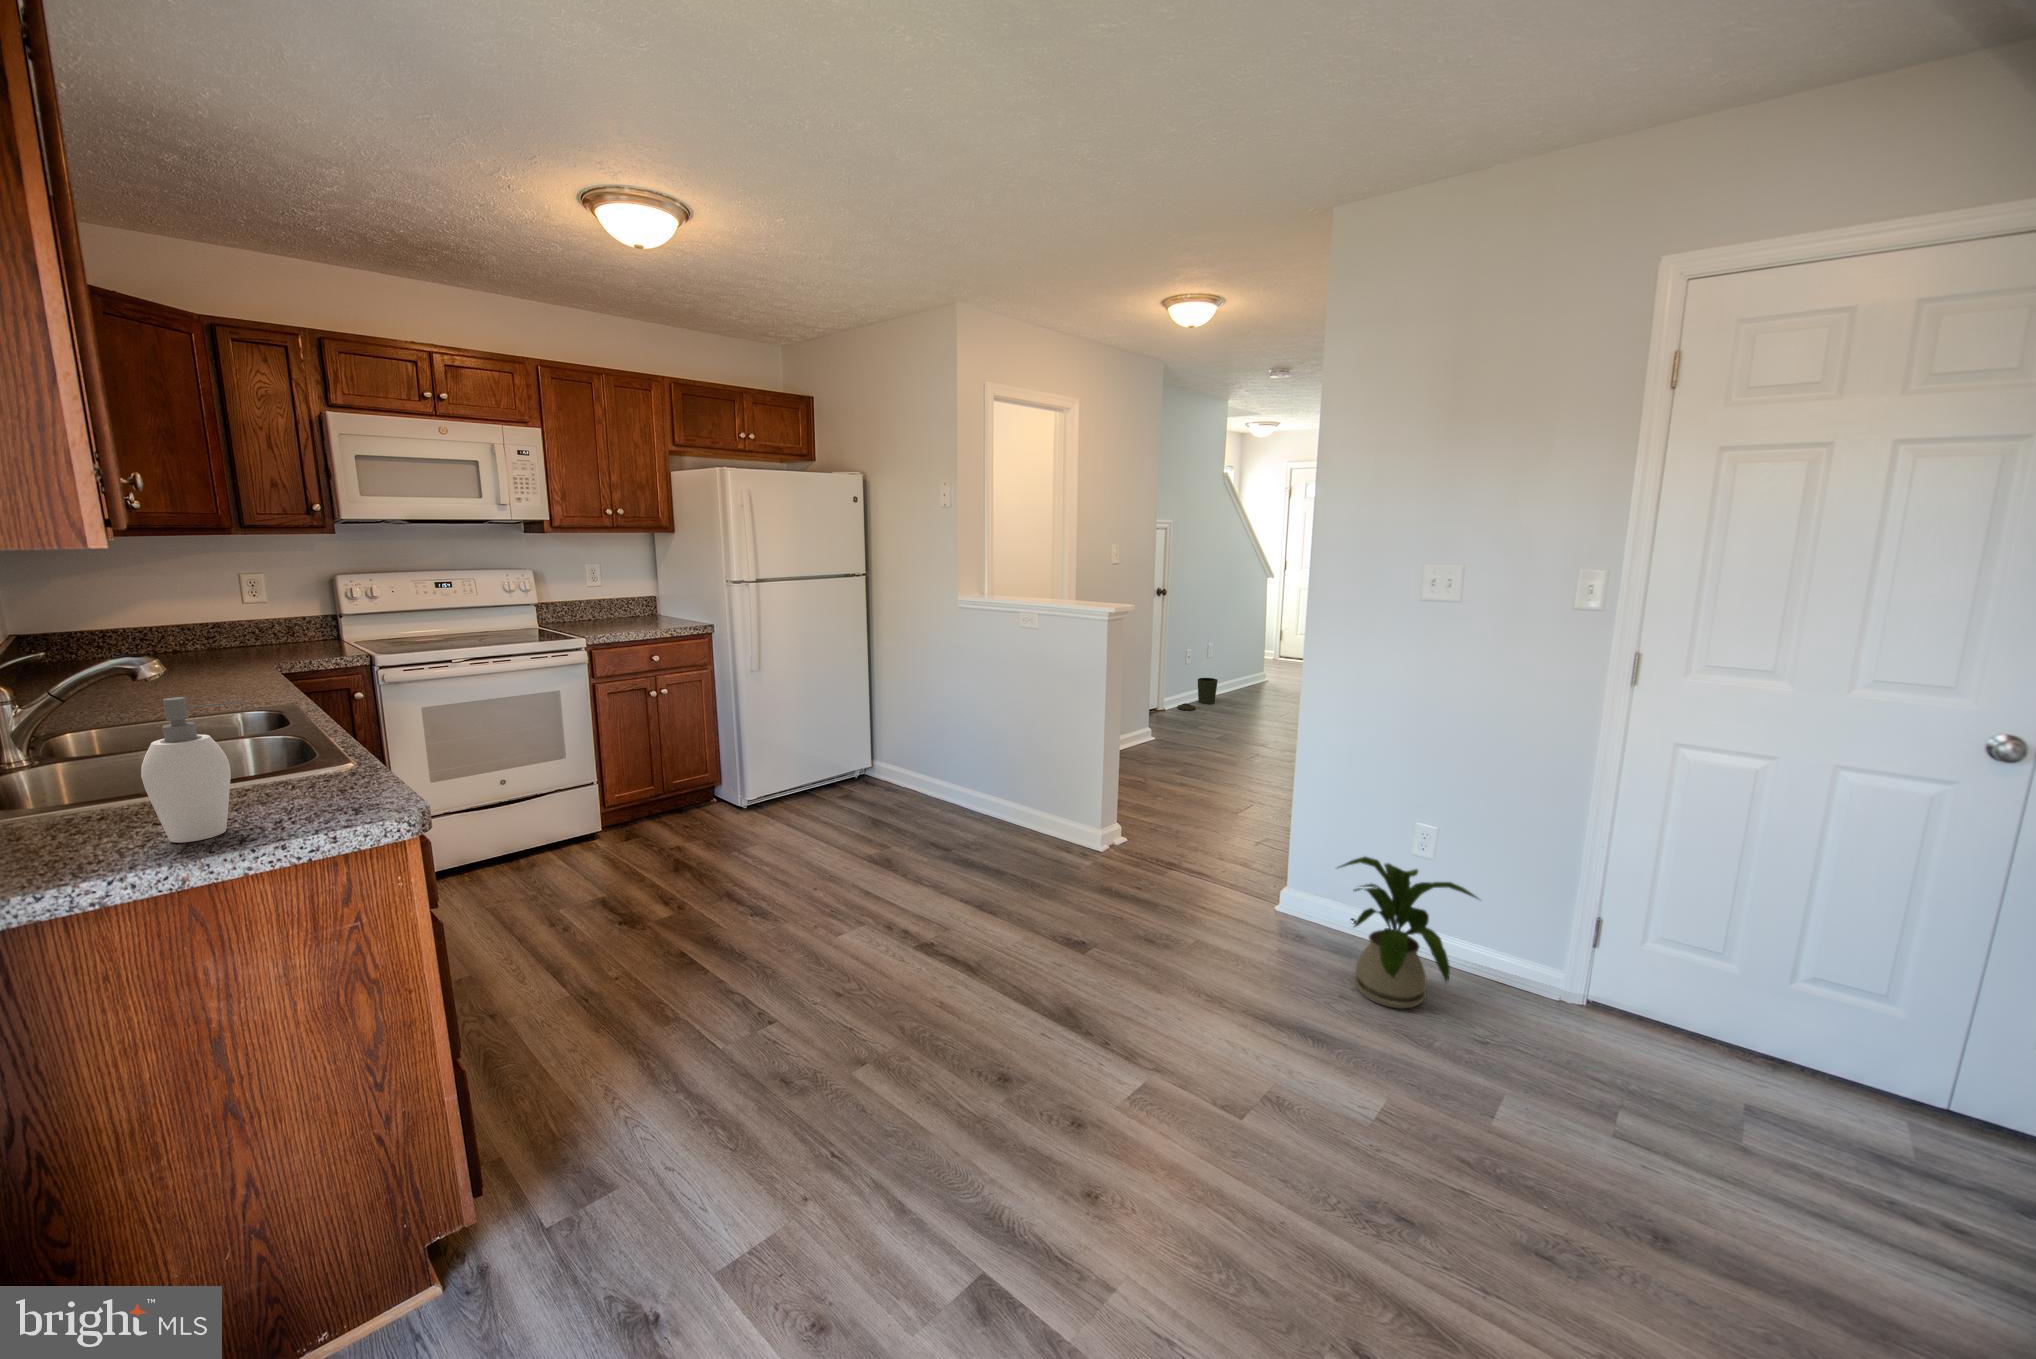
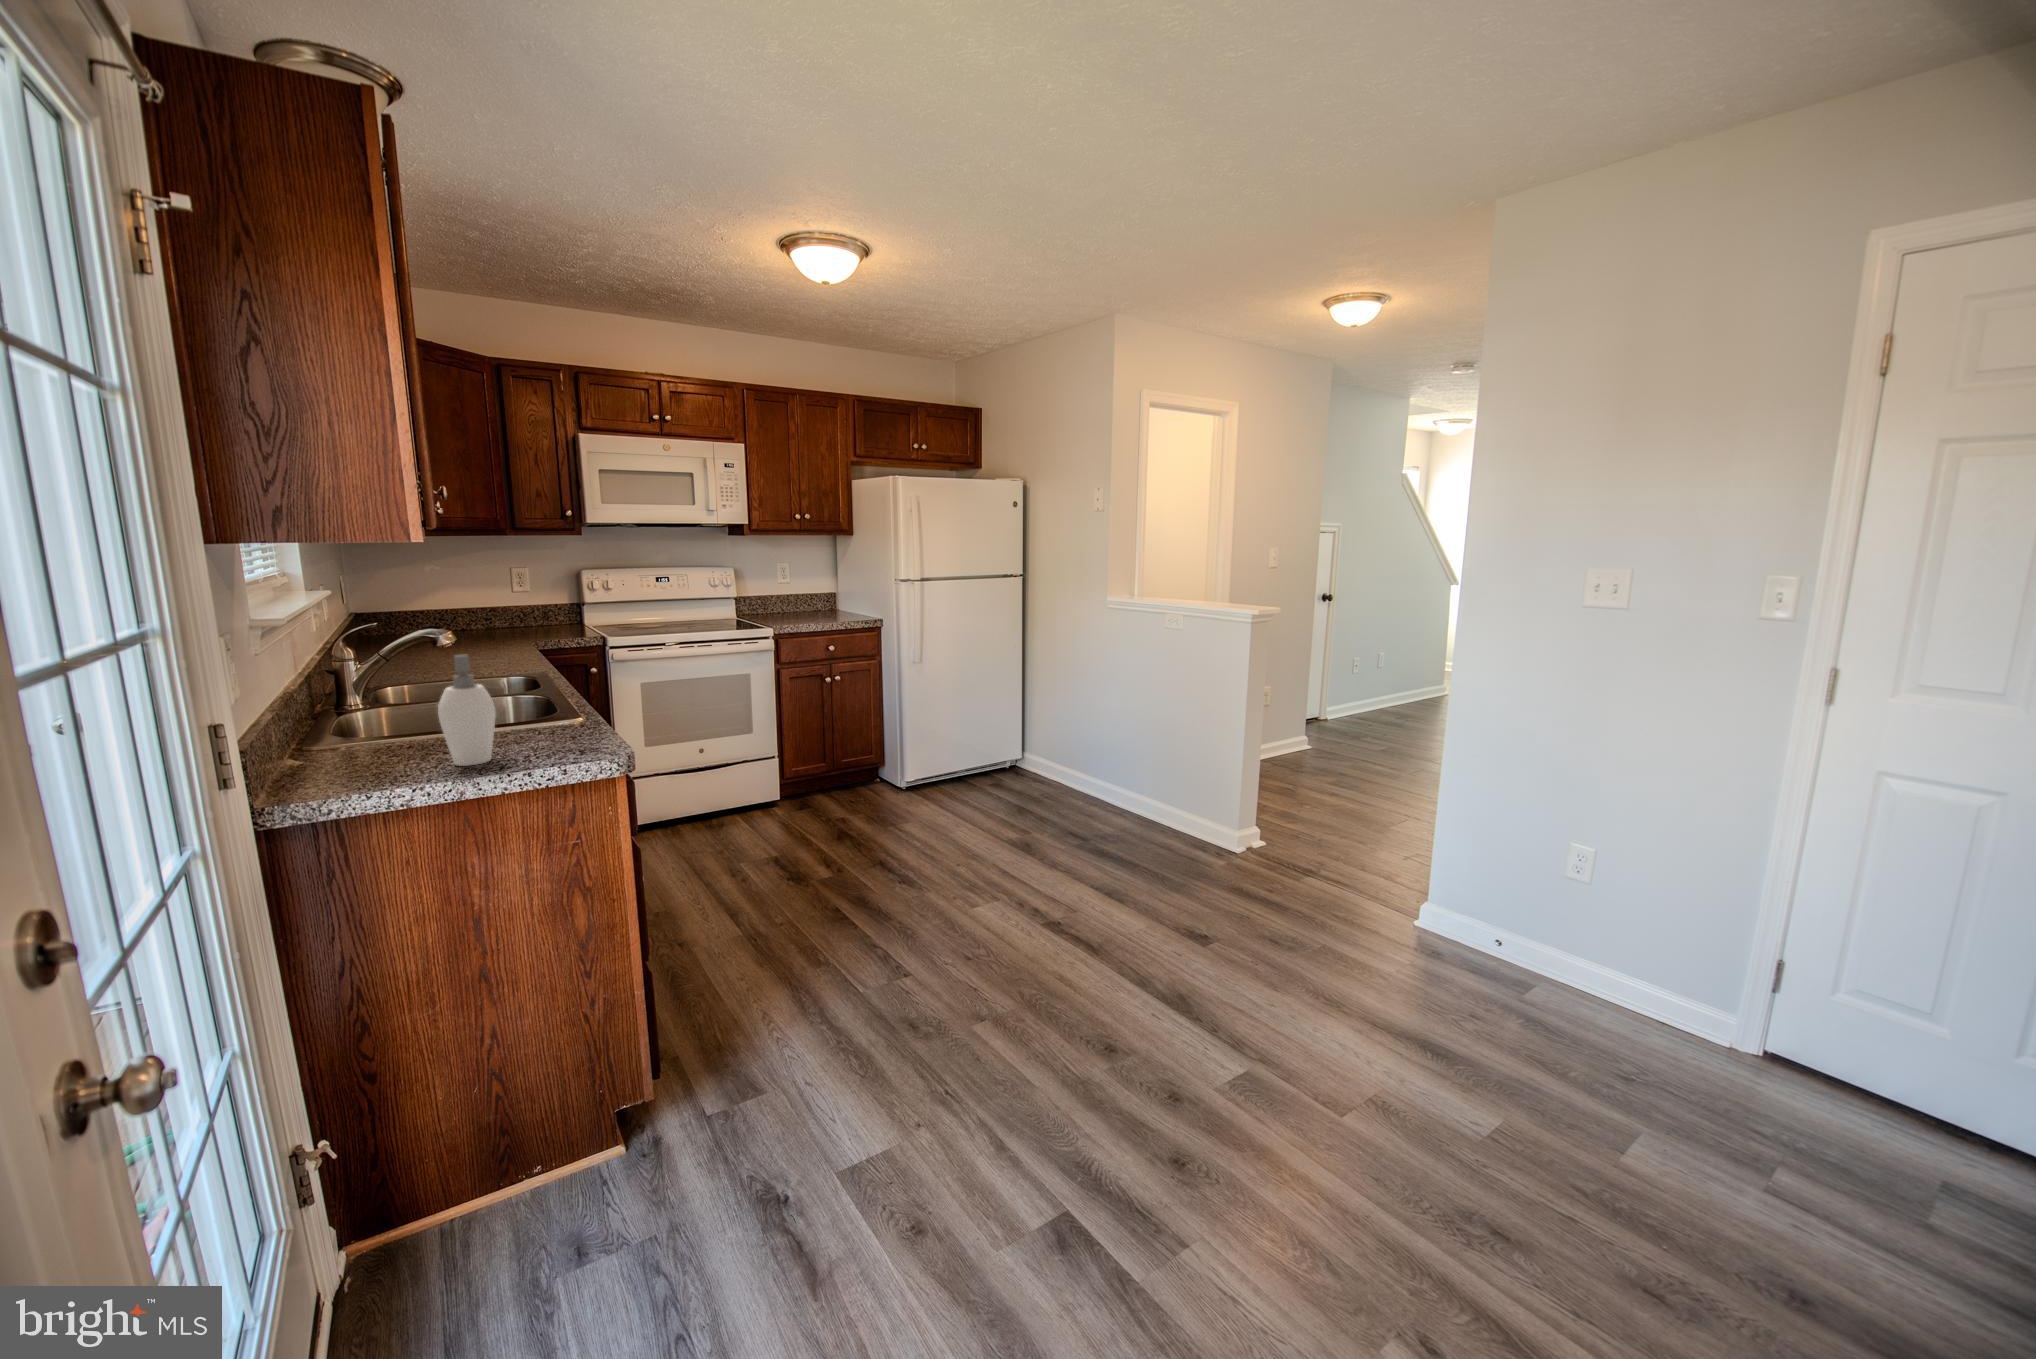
trash can: present [1177,678,1218,710] -> none [1337,688,1383,721]
house plant: present [1338,857,1478,1009] -> none [1472,873,1637,1037]

